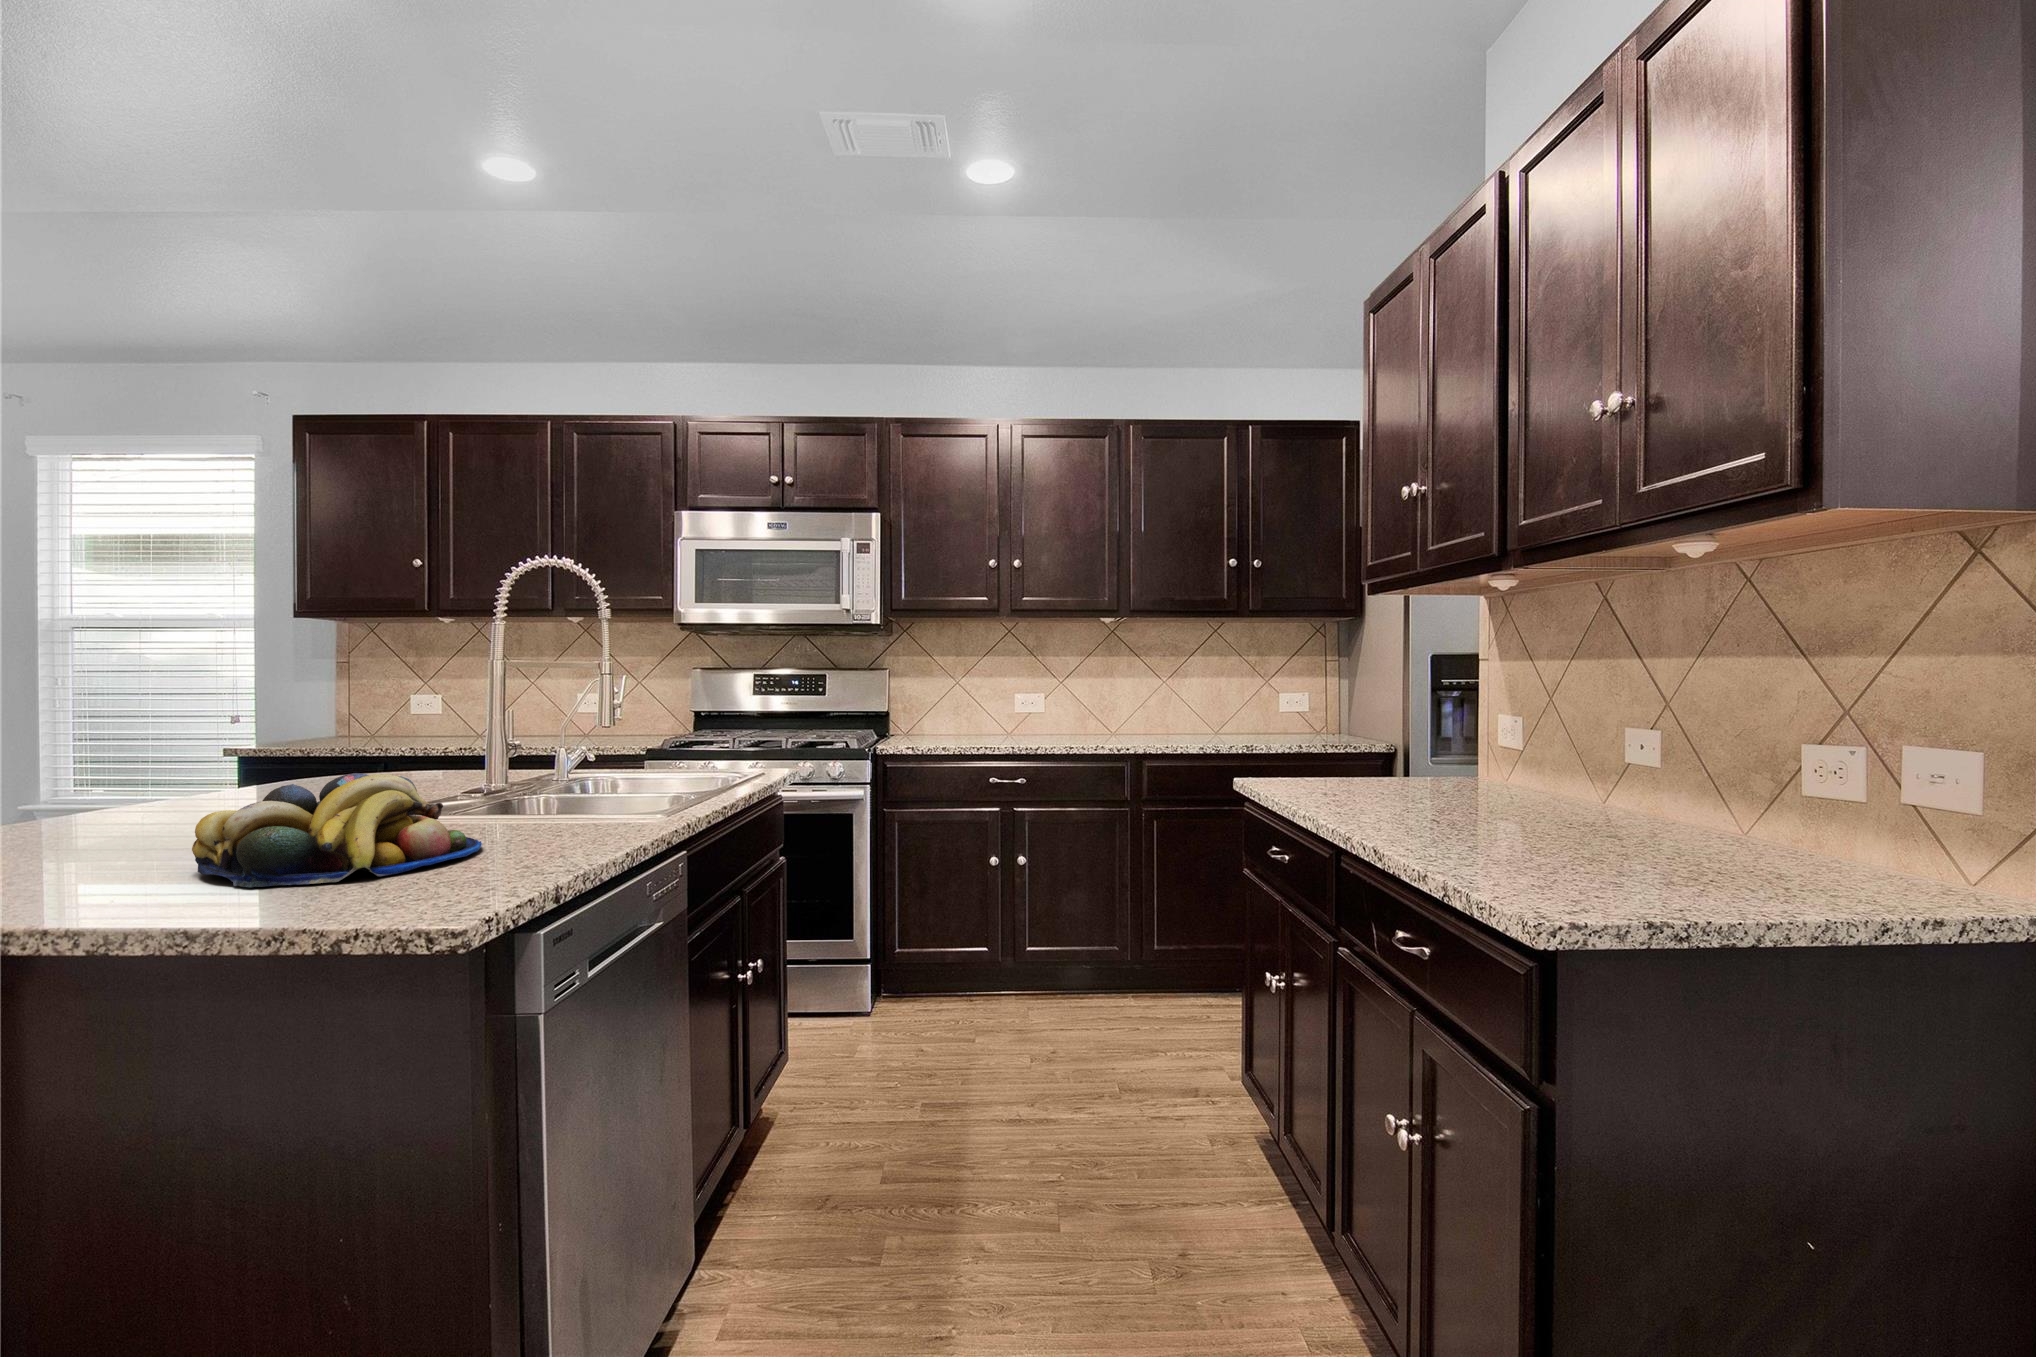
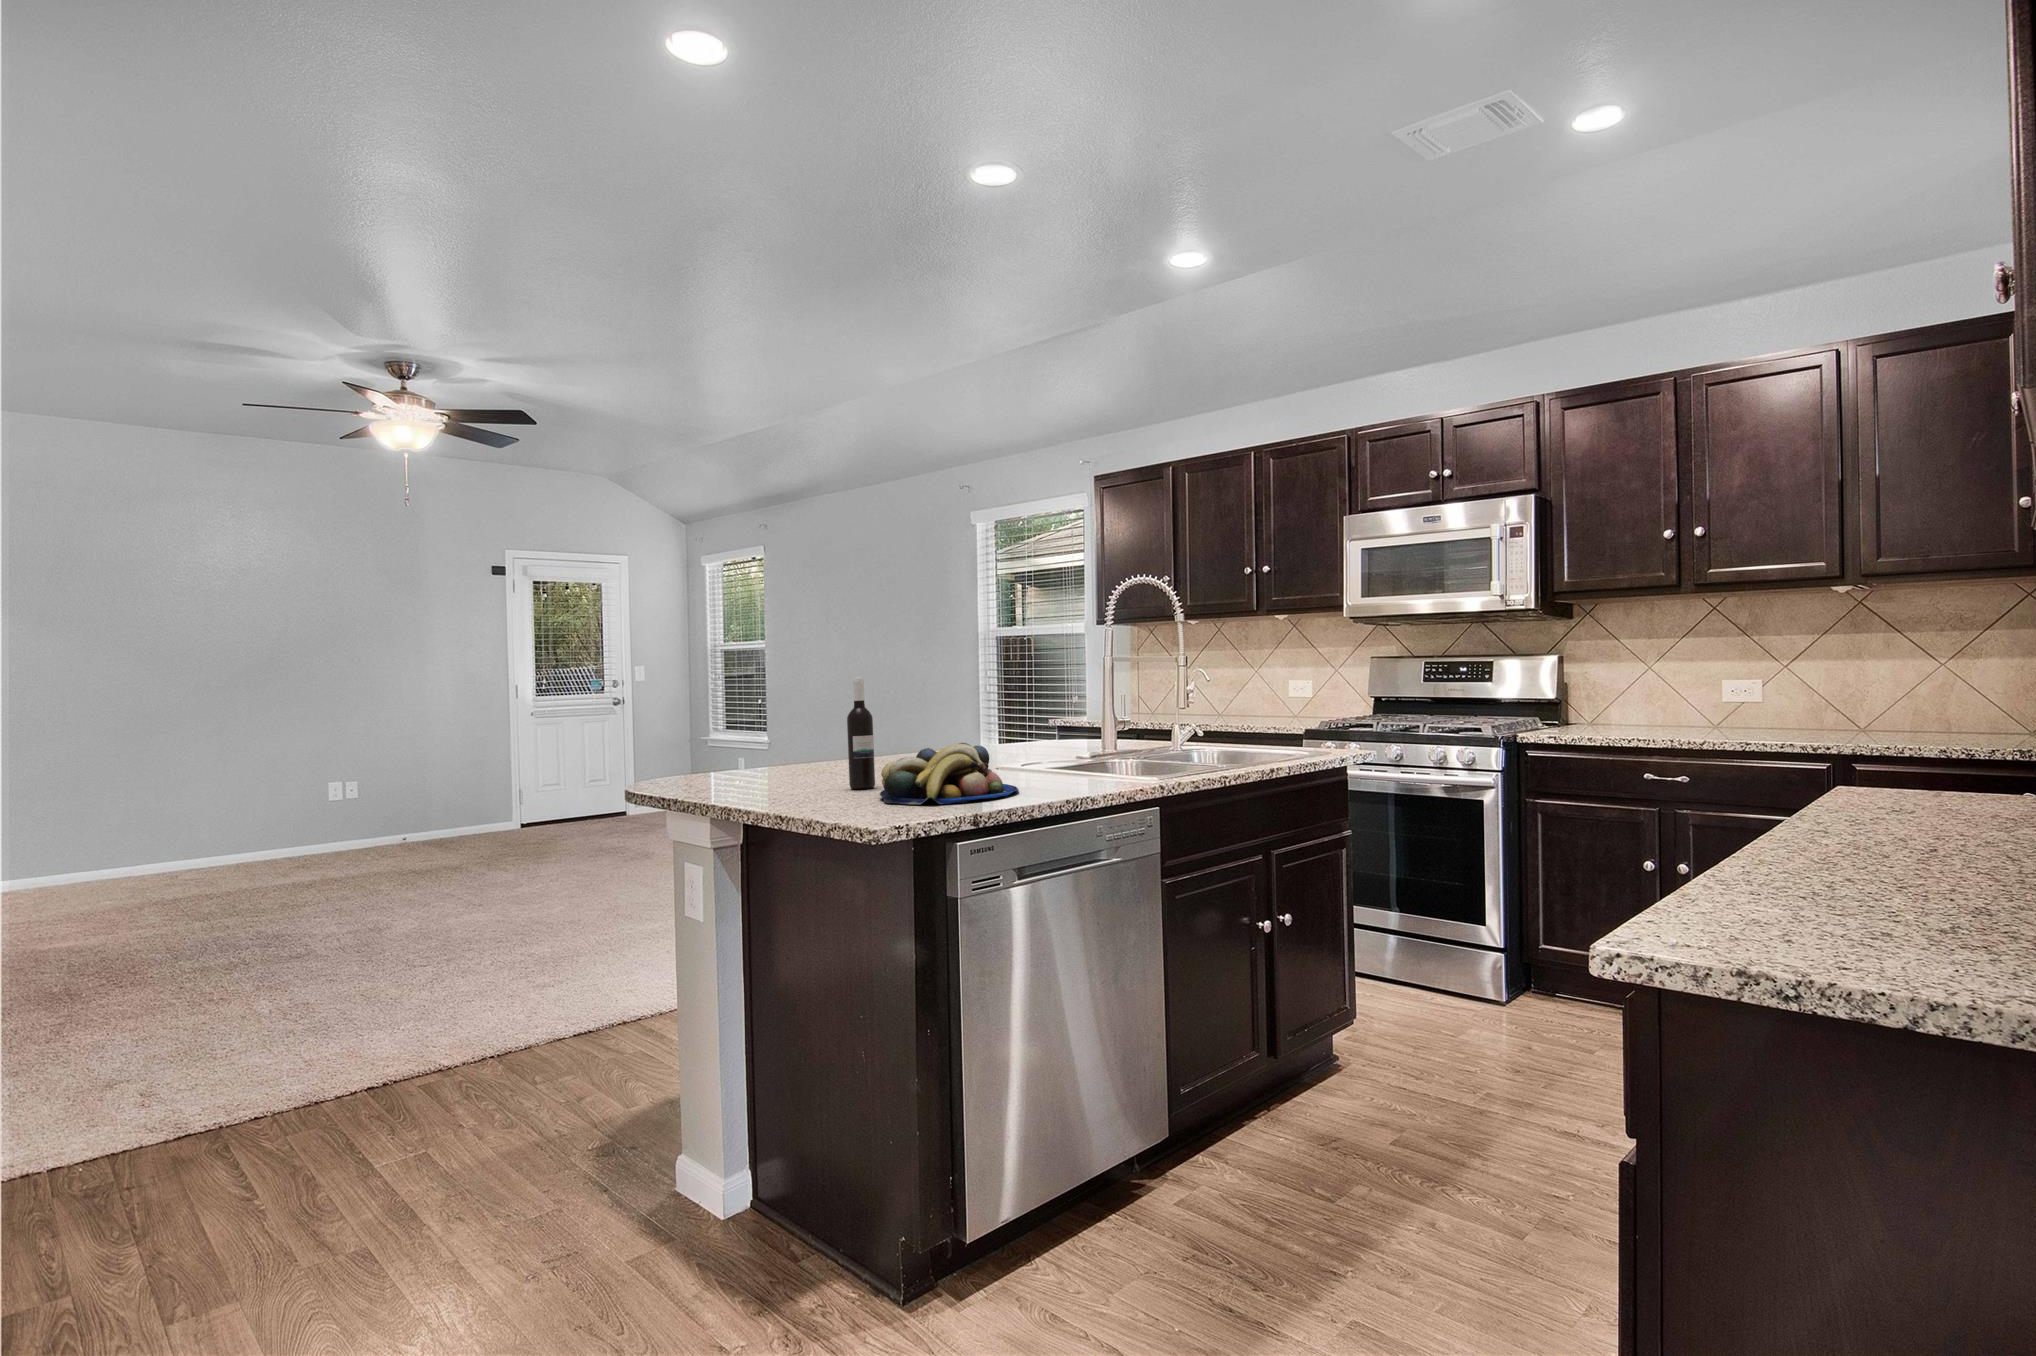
wine bottle: none [65,660,131,871] -> present [847,678,875,789]

